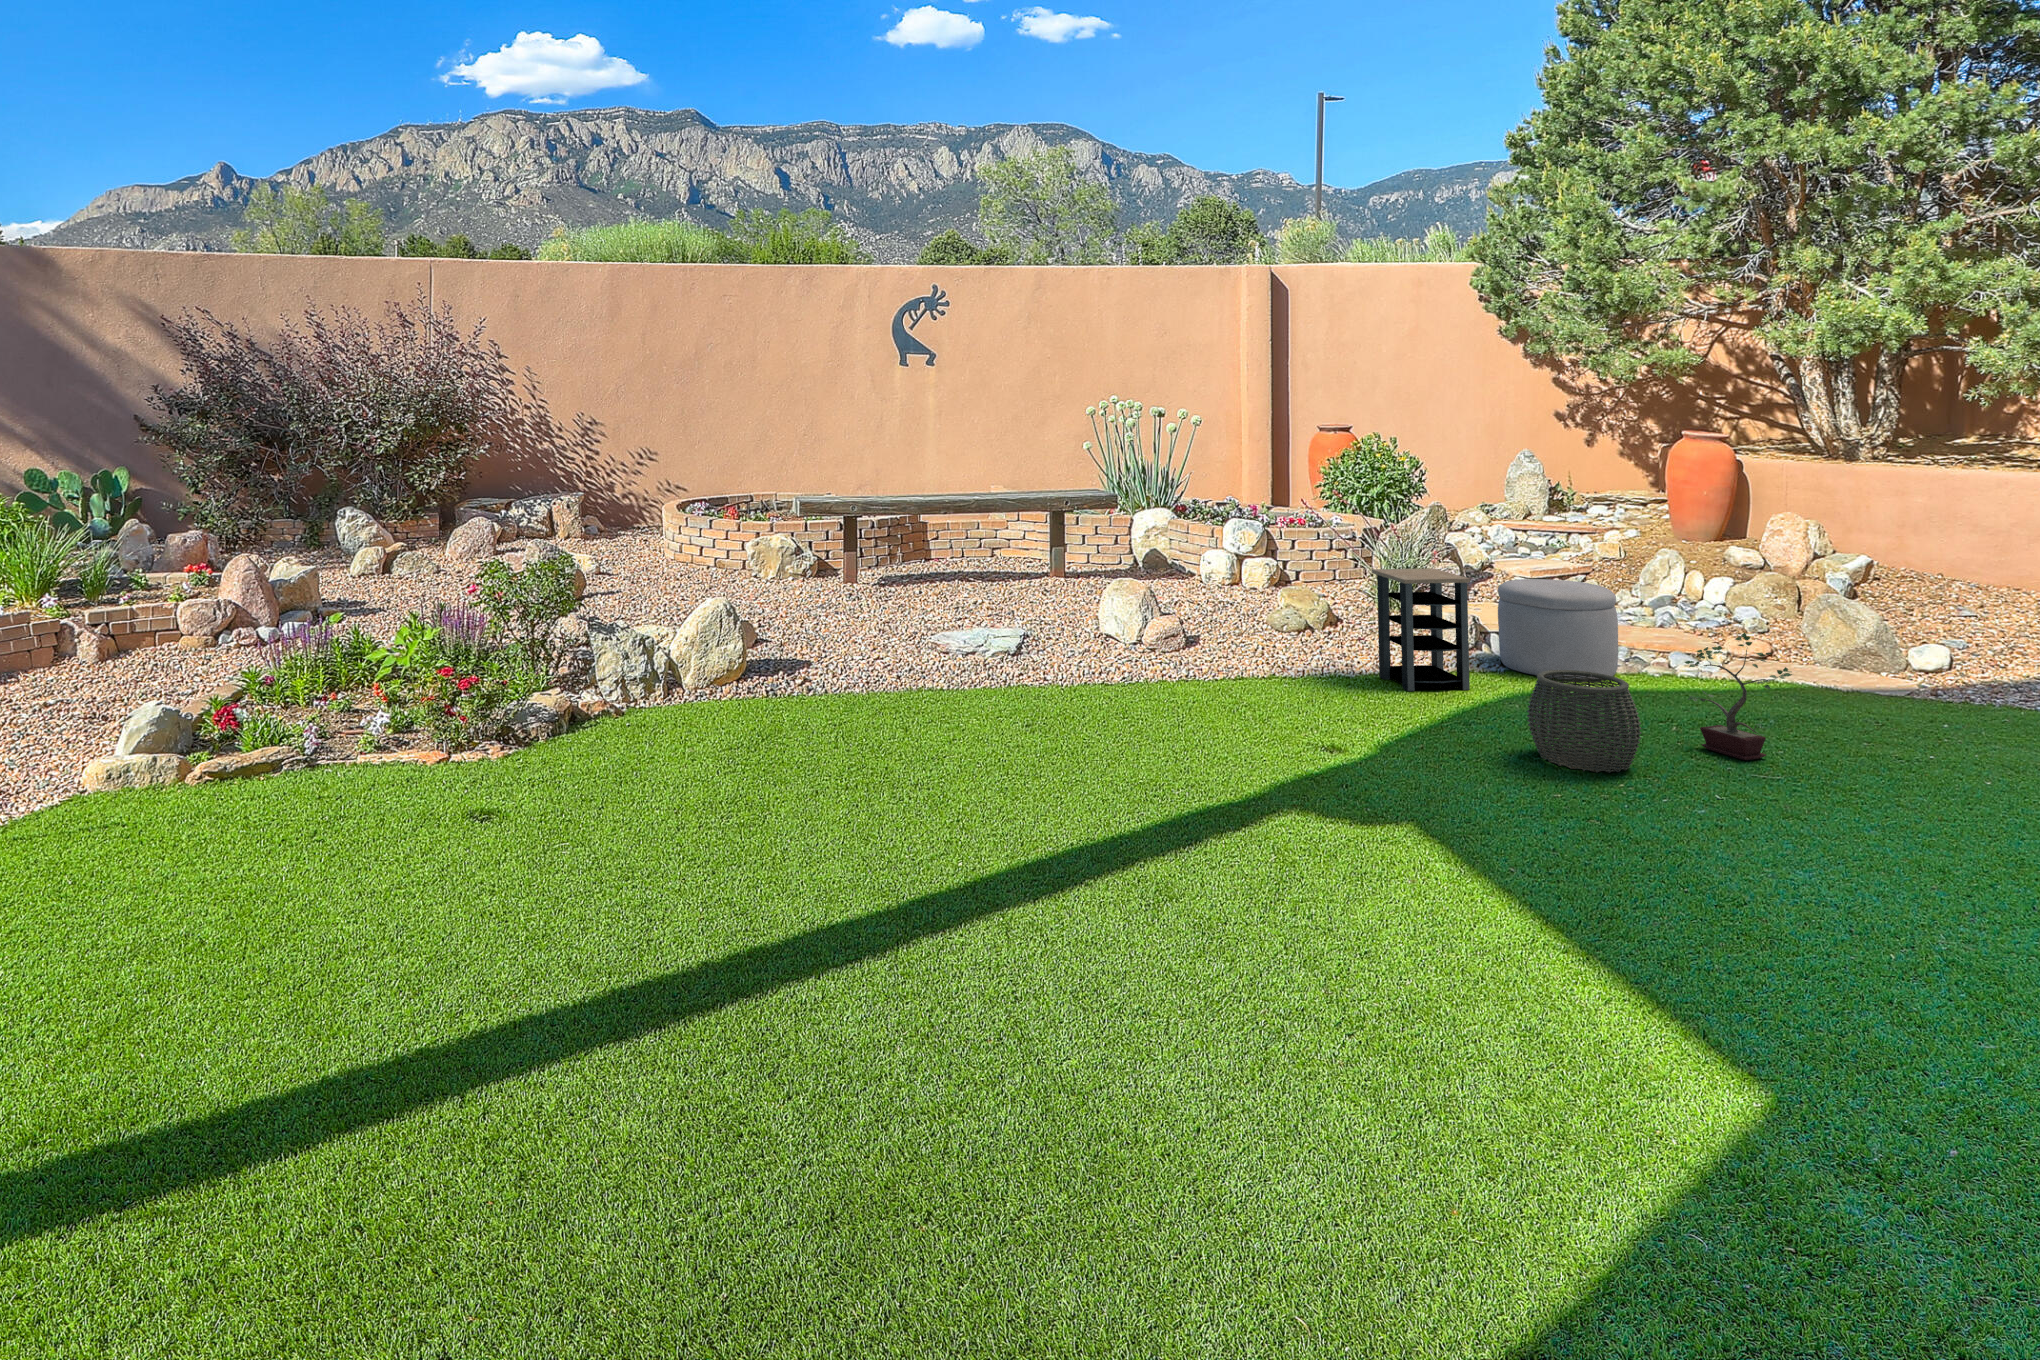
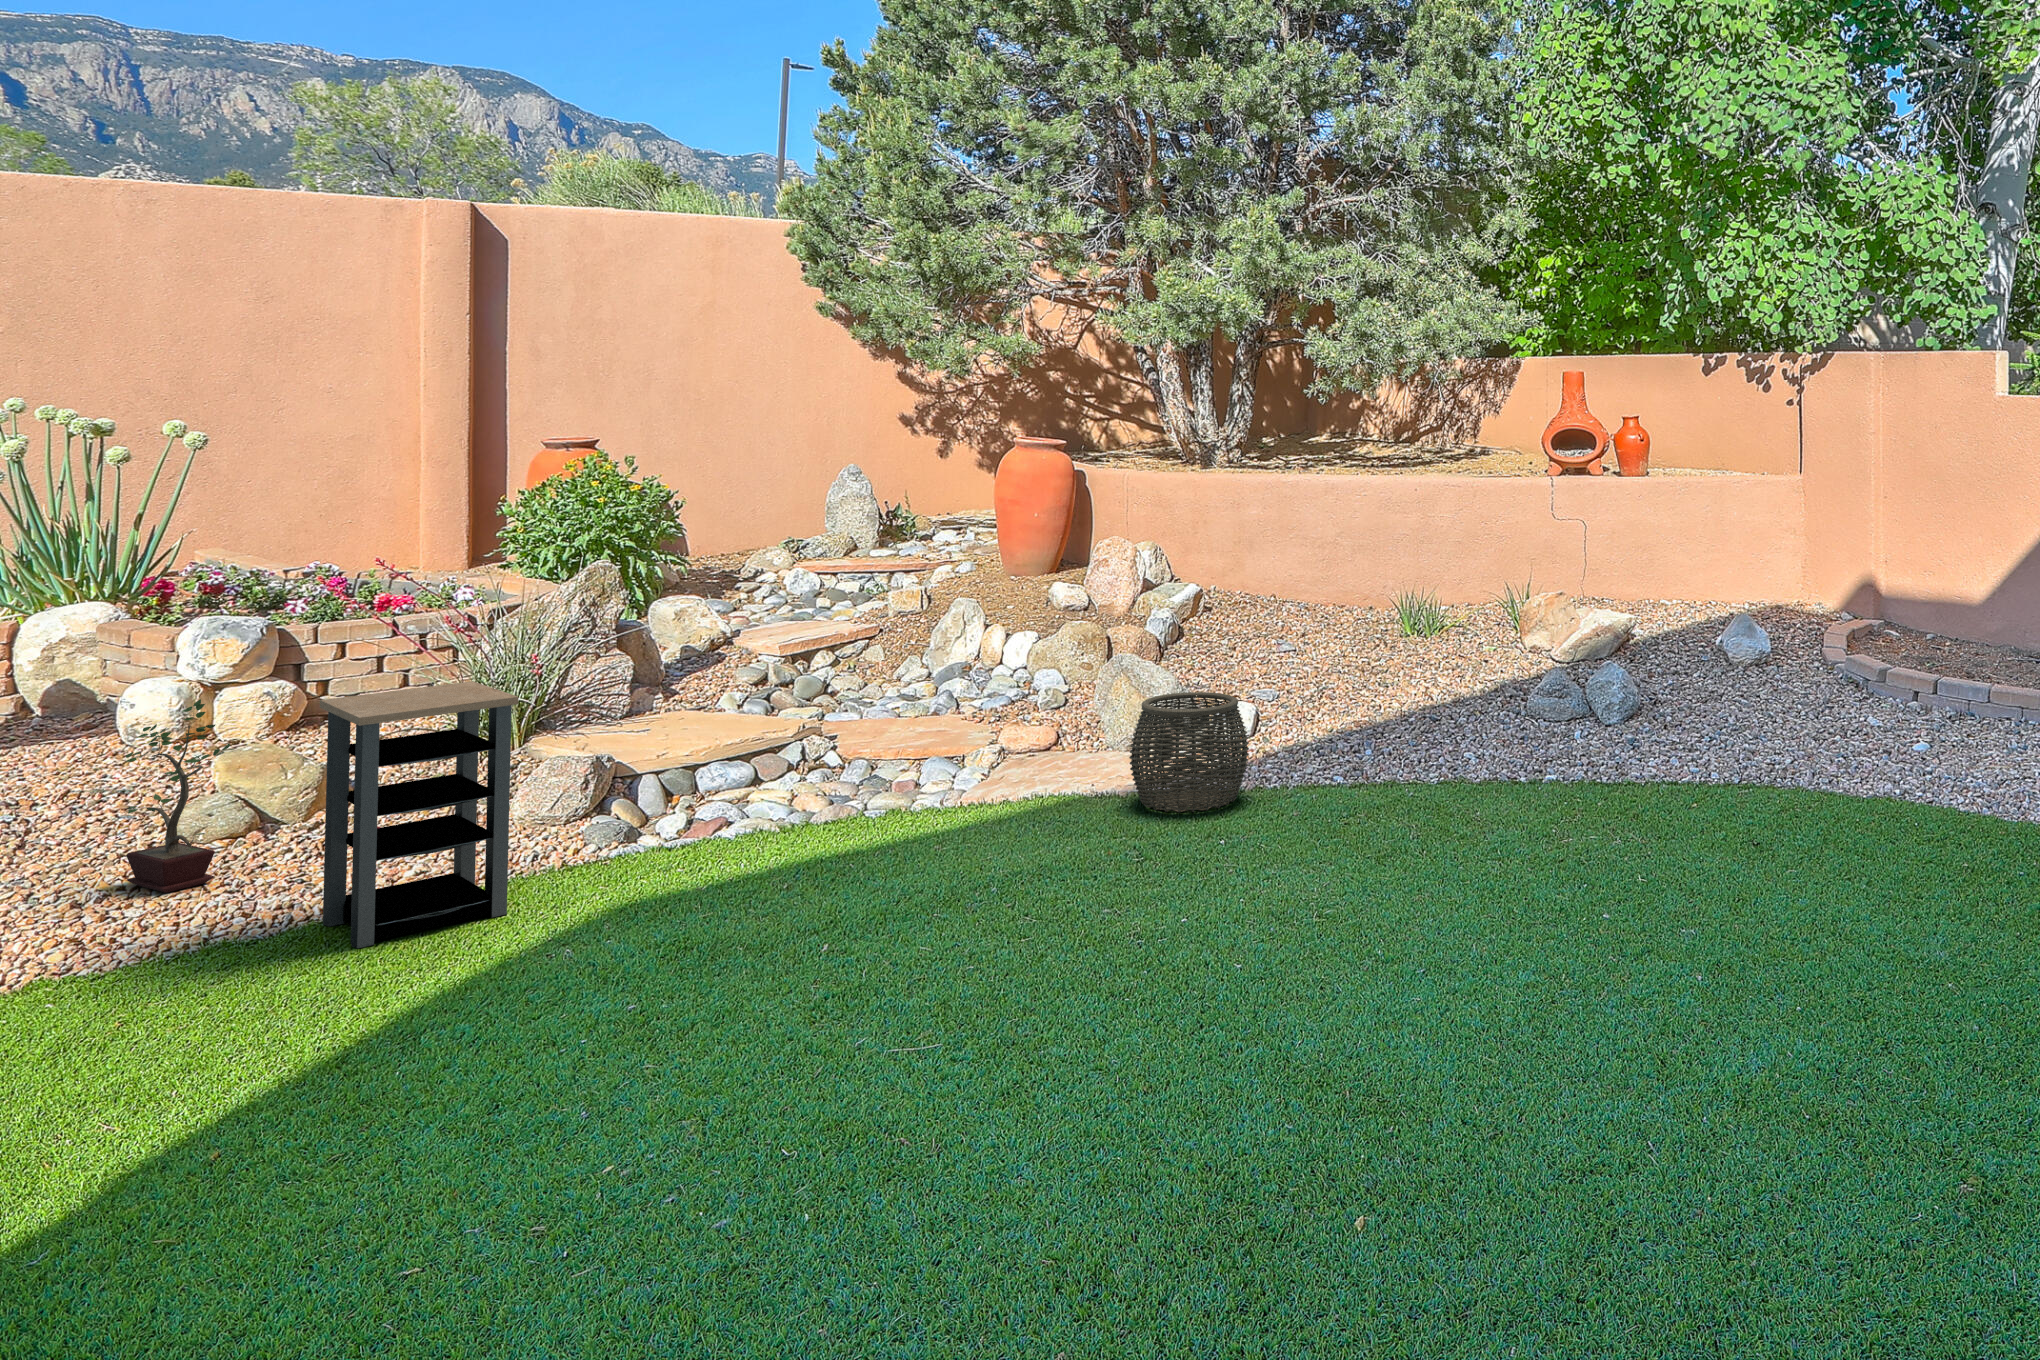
ottoman: present [1498,579,1618,679] -> none [623,671,821,850]
potted plant: present [1685,633,1792,760] -> present [124,699,234,893]
woven basket: present [1527,670,1641,773] -> present [1129,692,1249,812]

